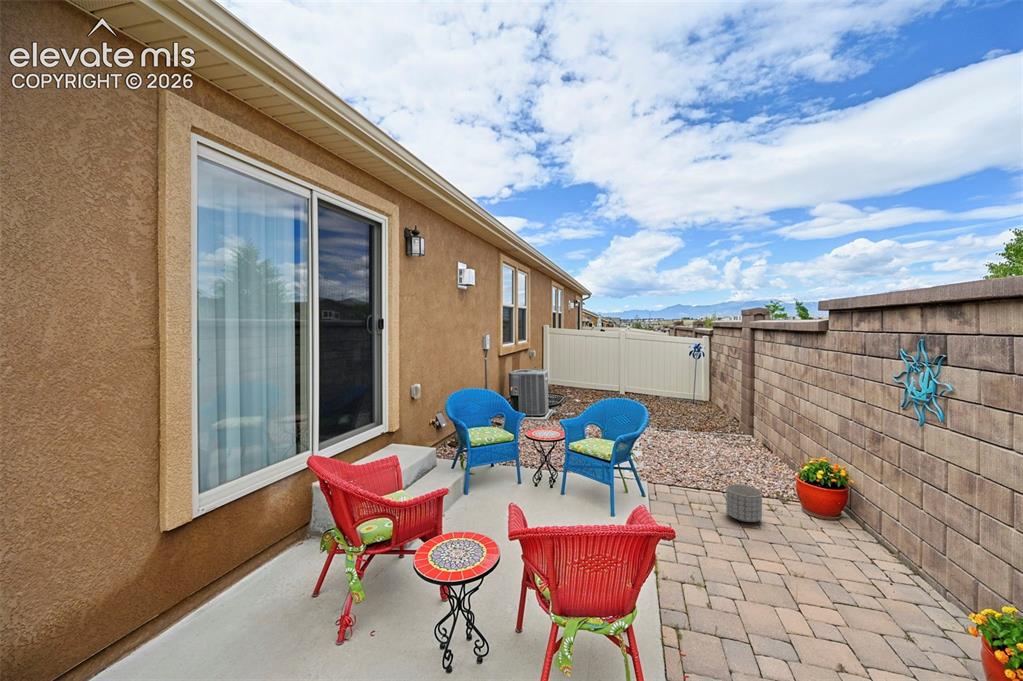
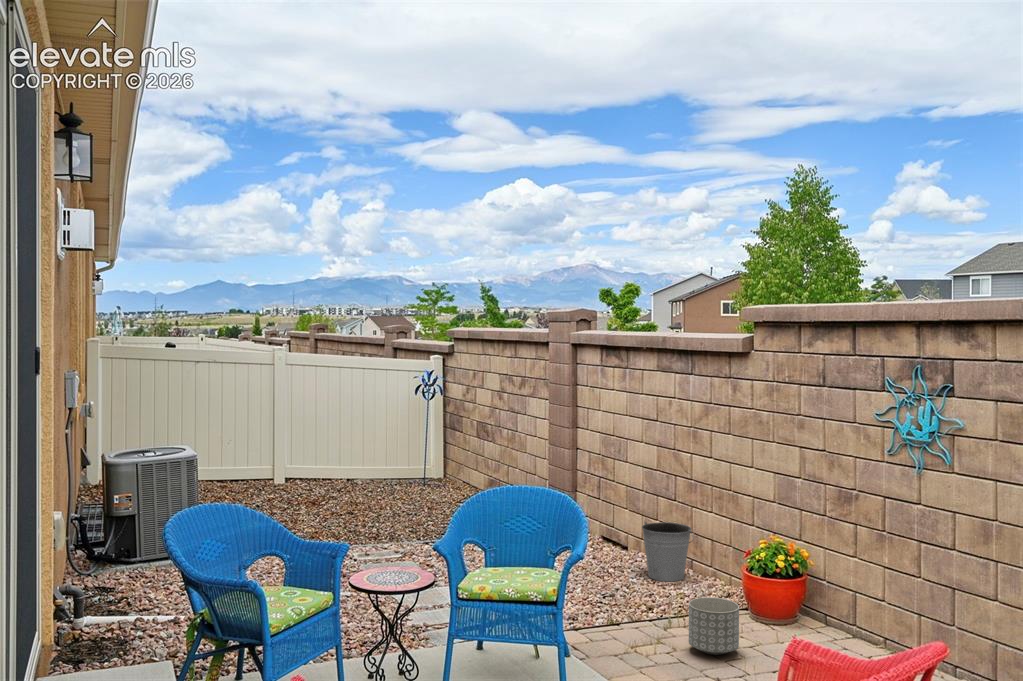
bucket: none [759,436,797,476] -> present [642,522,693,581]

